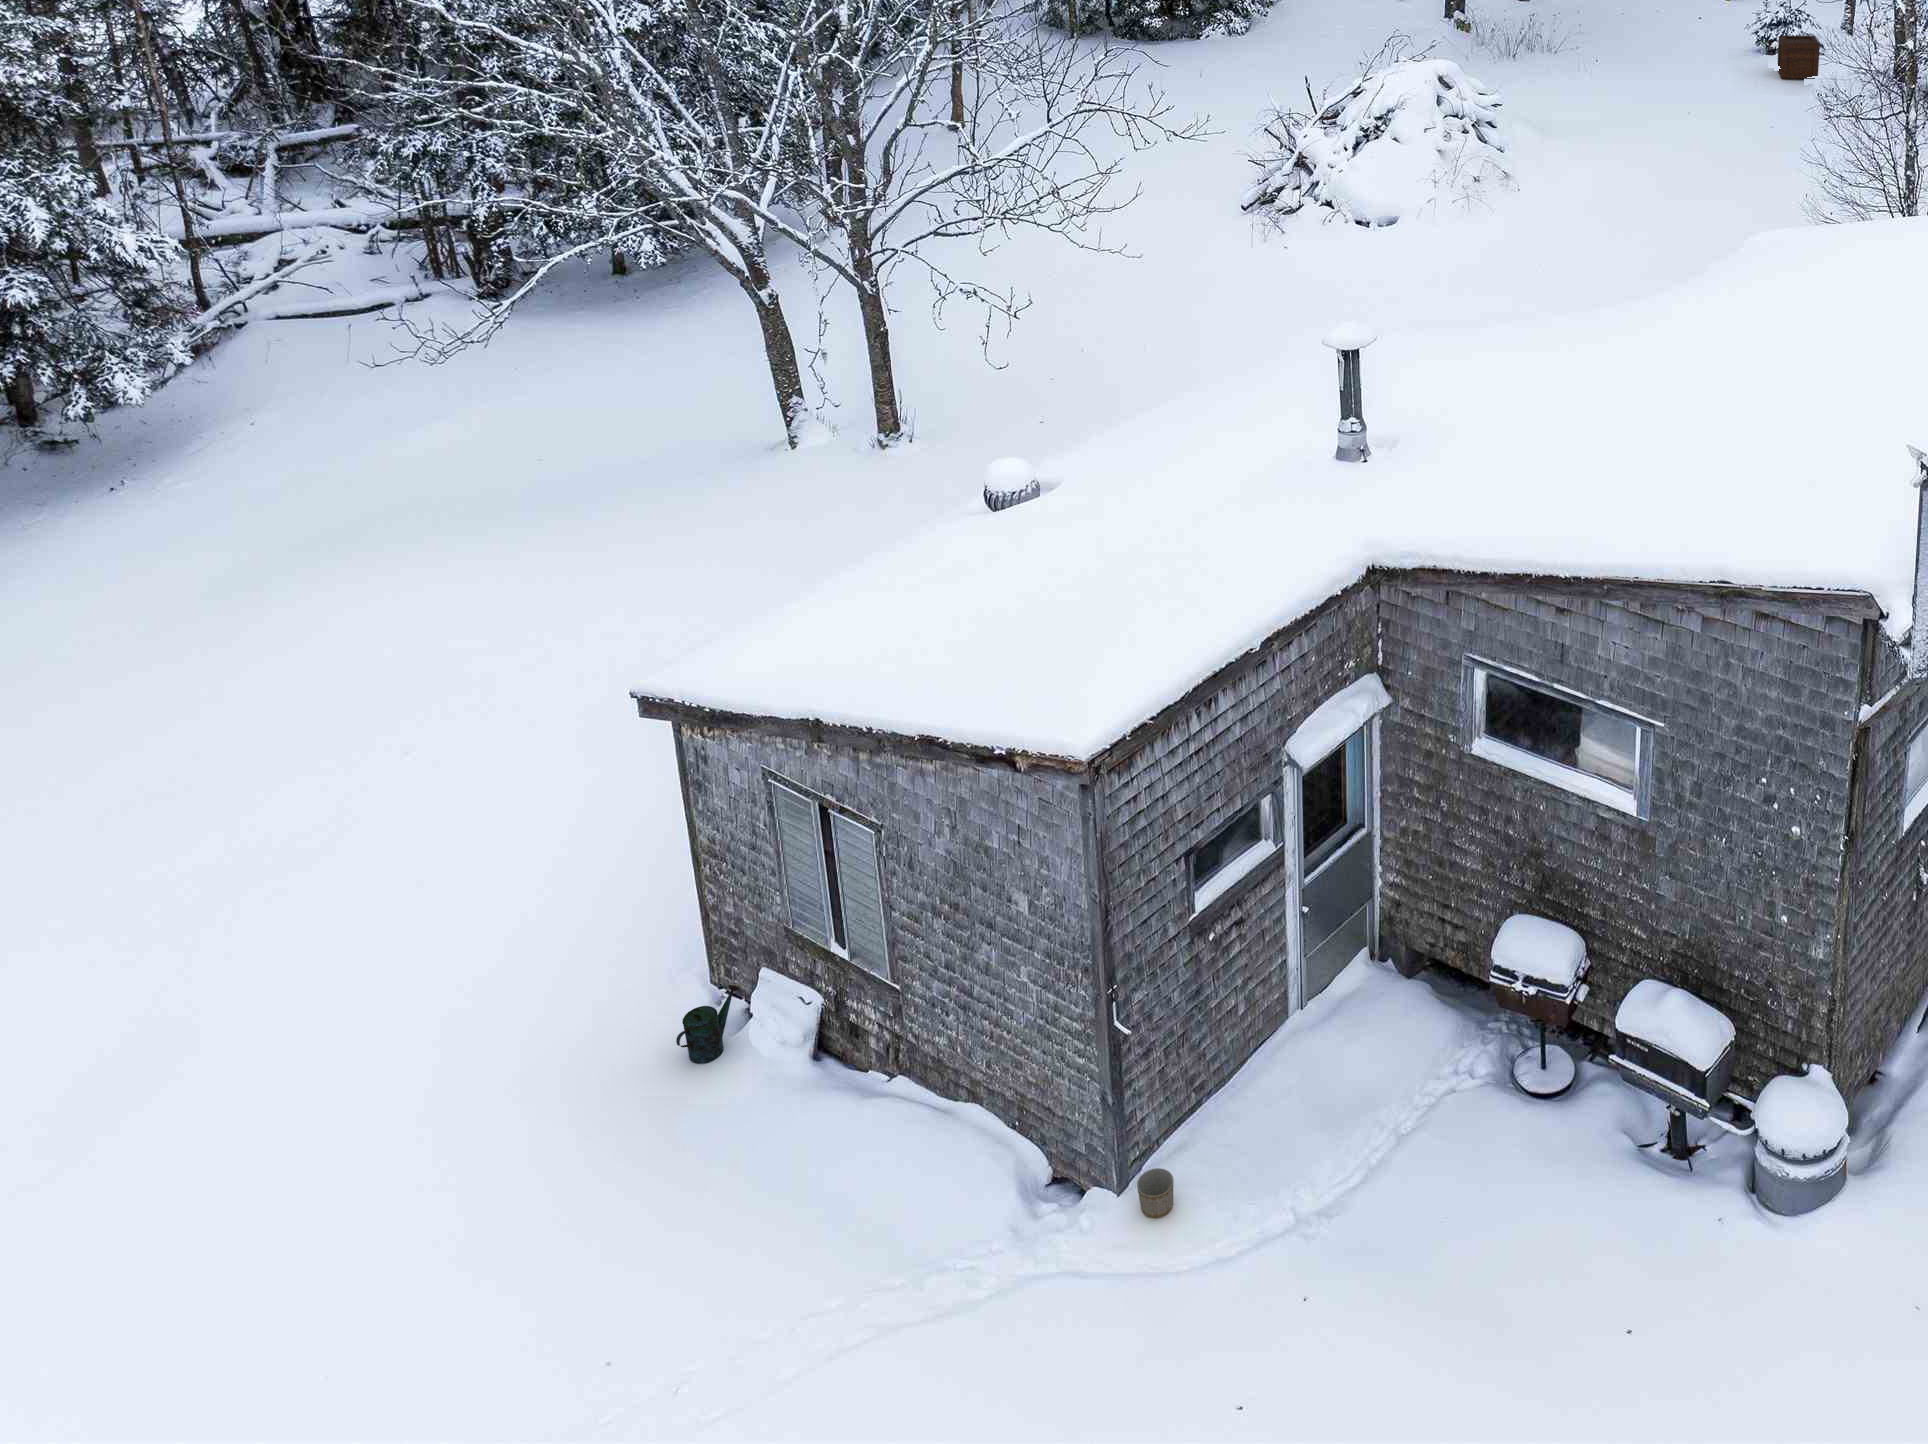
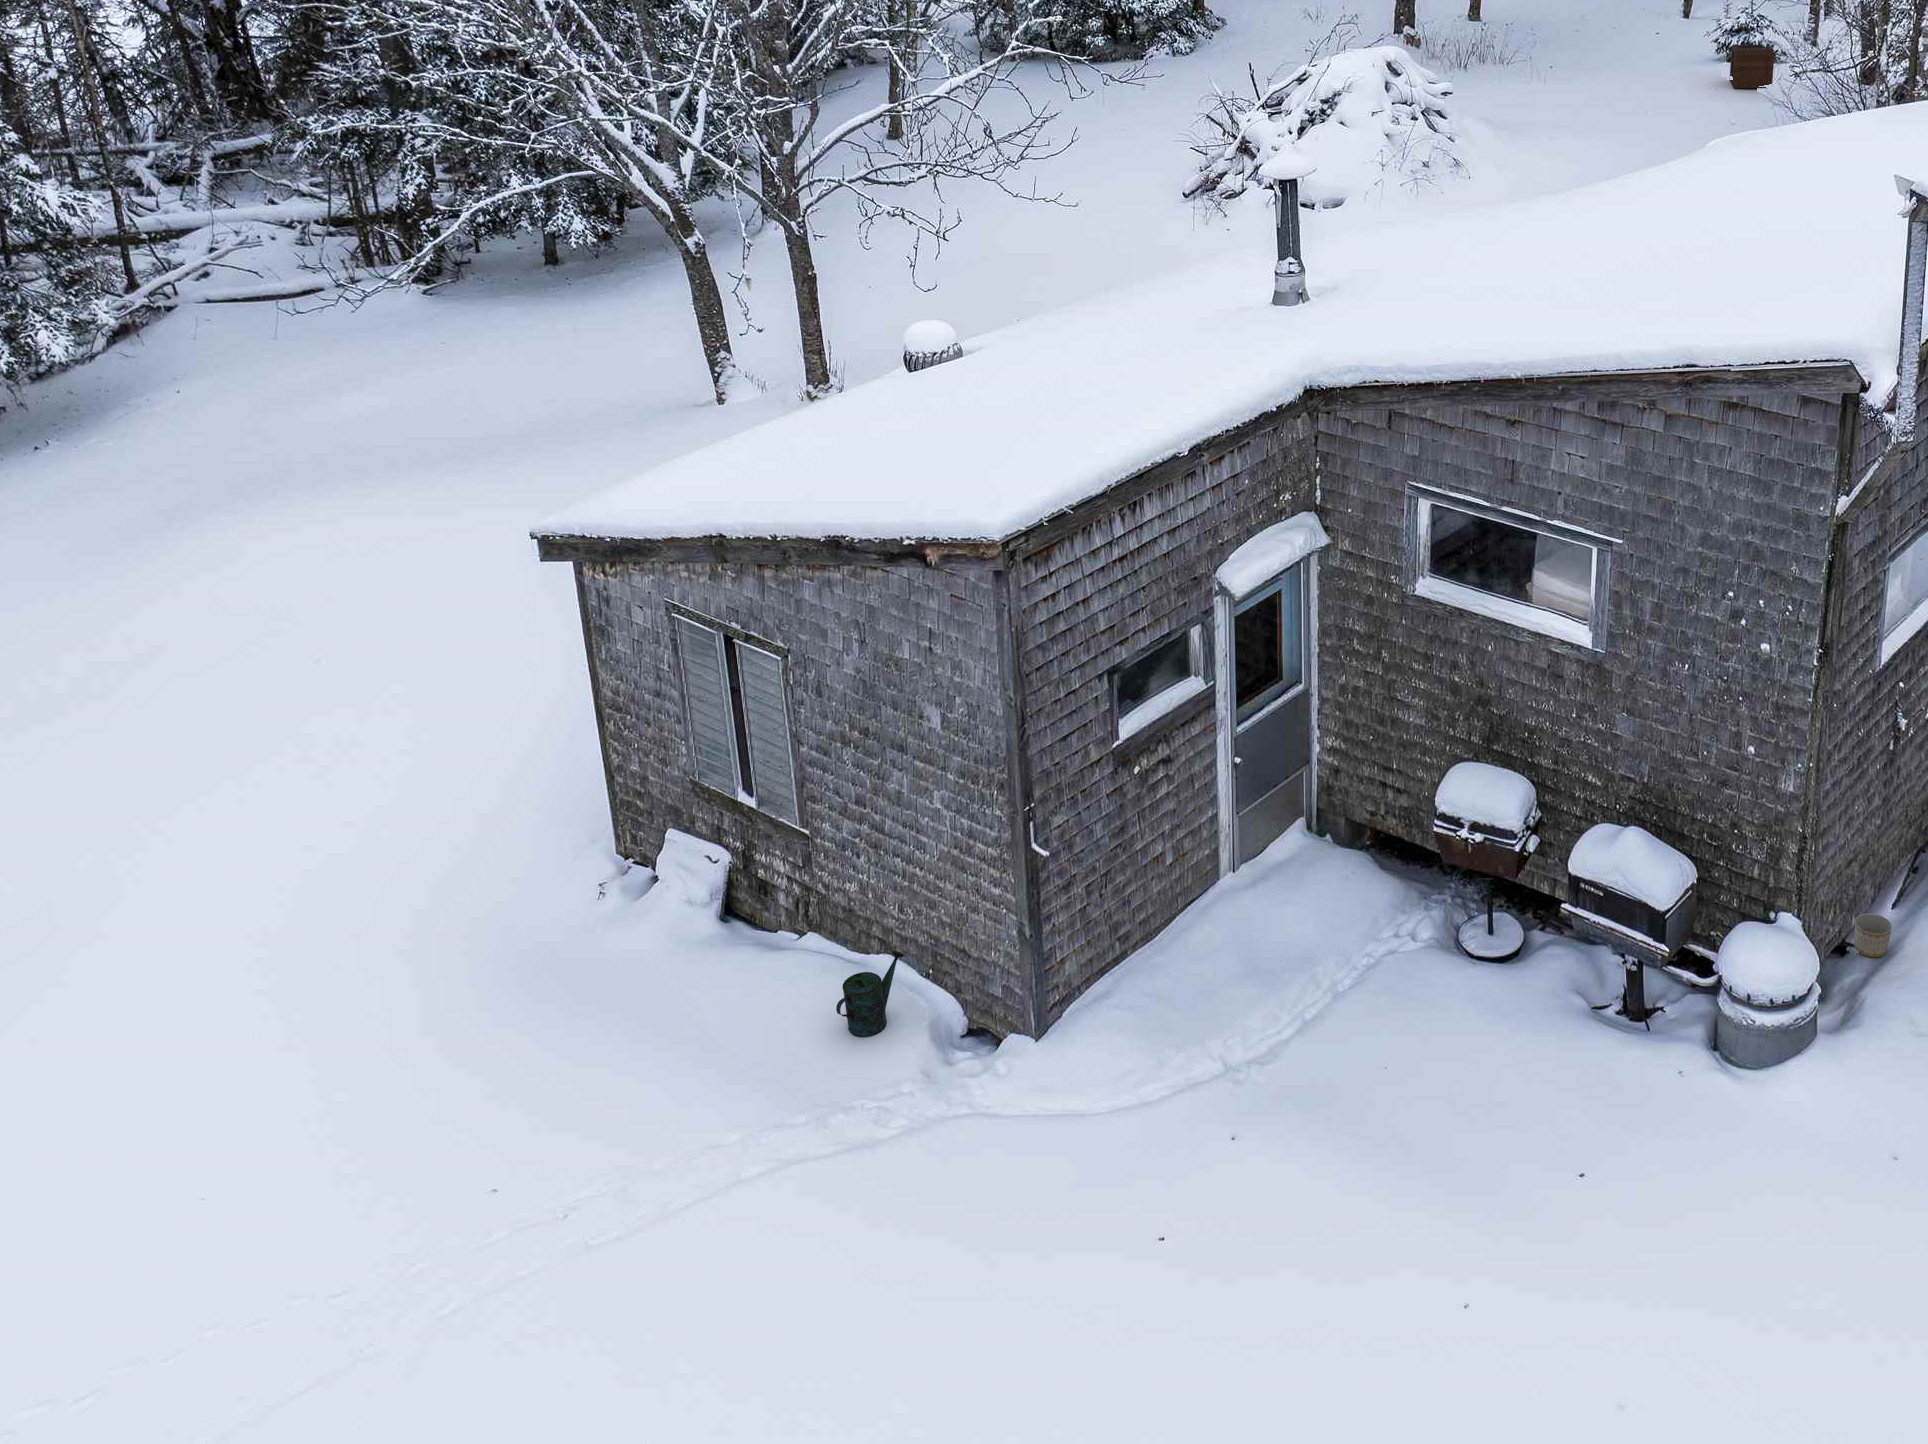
watering can: present [676,985,739,1064] -> present [836,951,904,1038]
planter: present [1137,1168,1174,1218] -> present [1854,913,1892,957]

